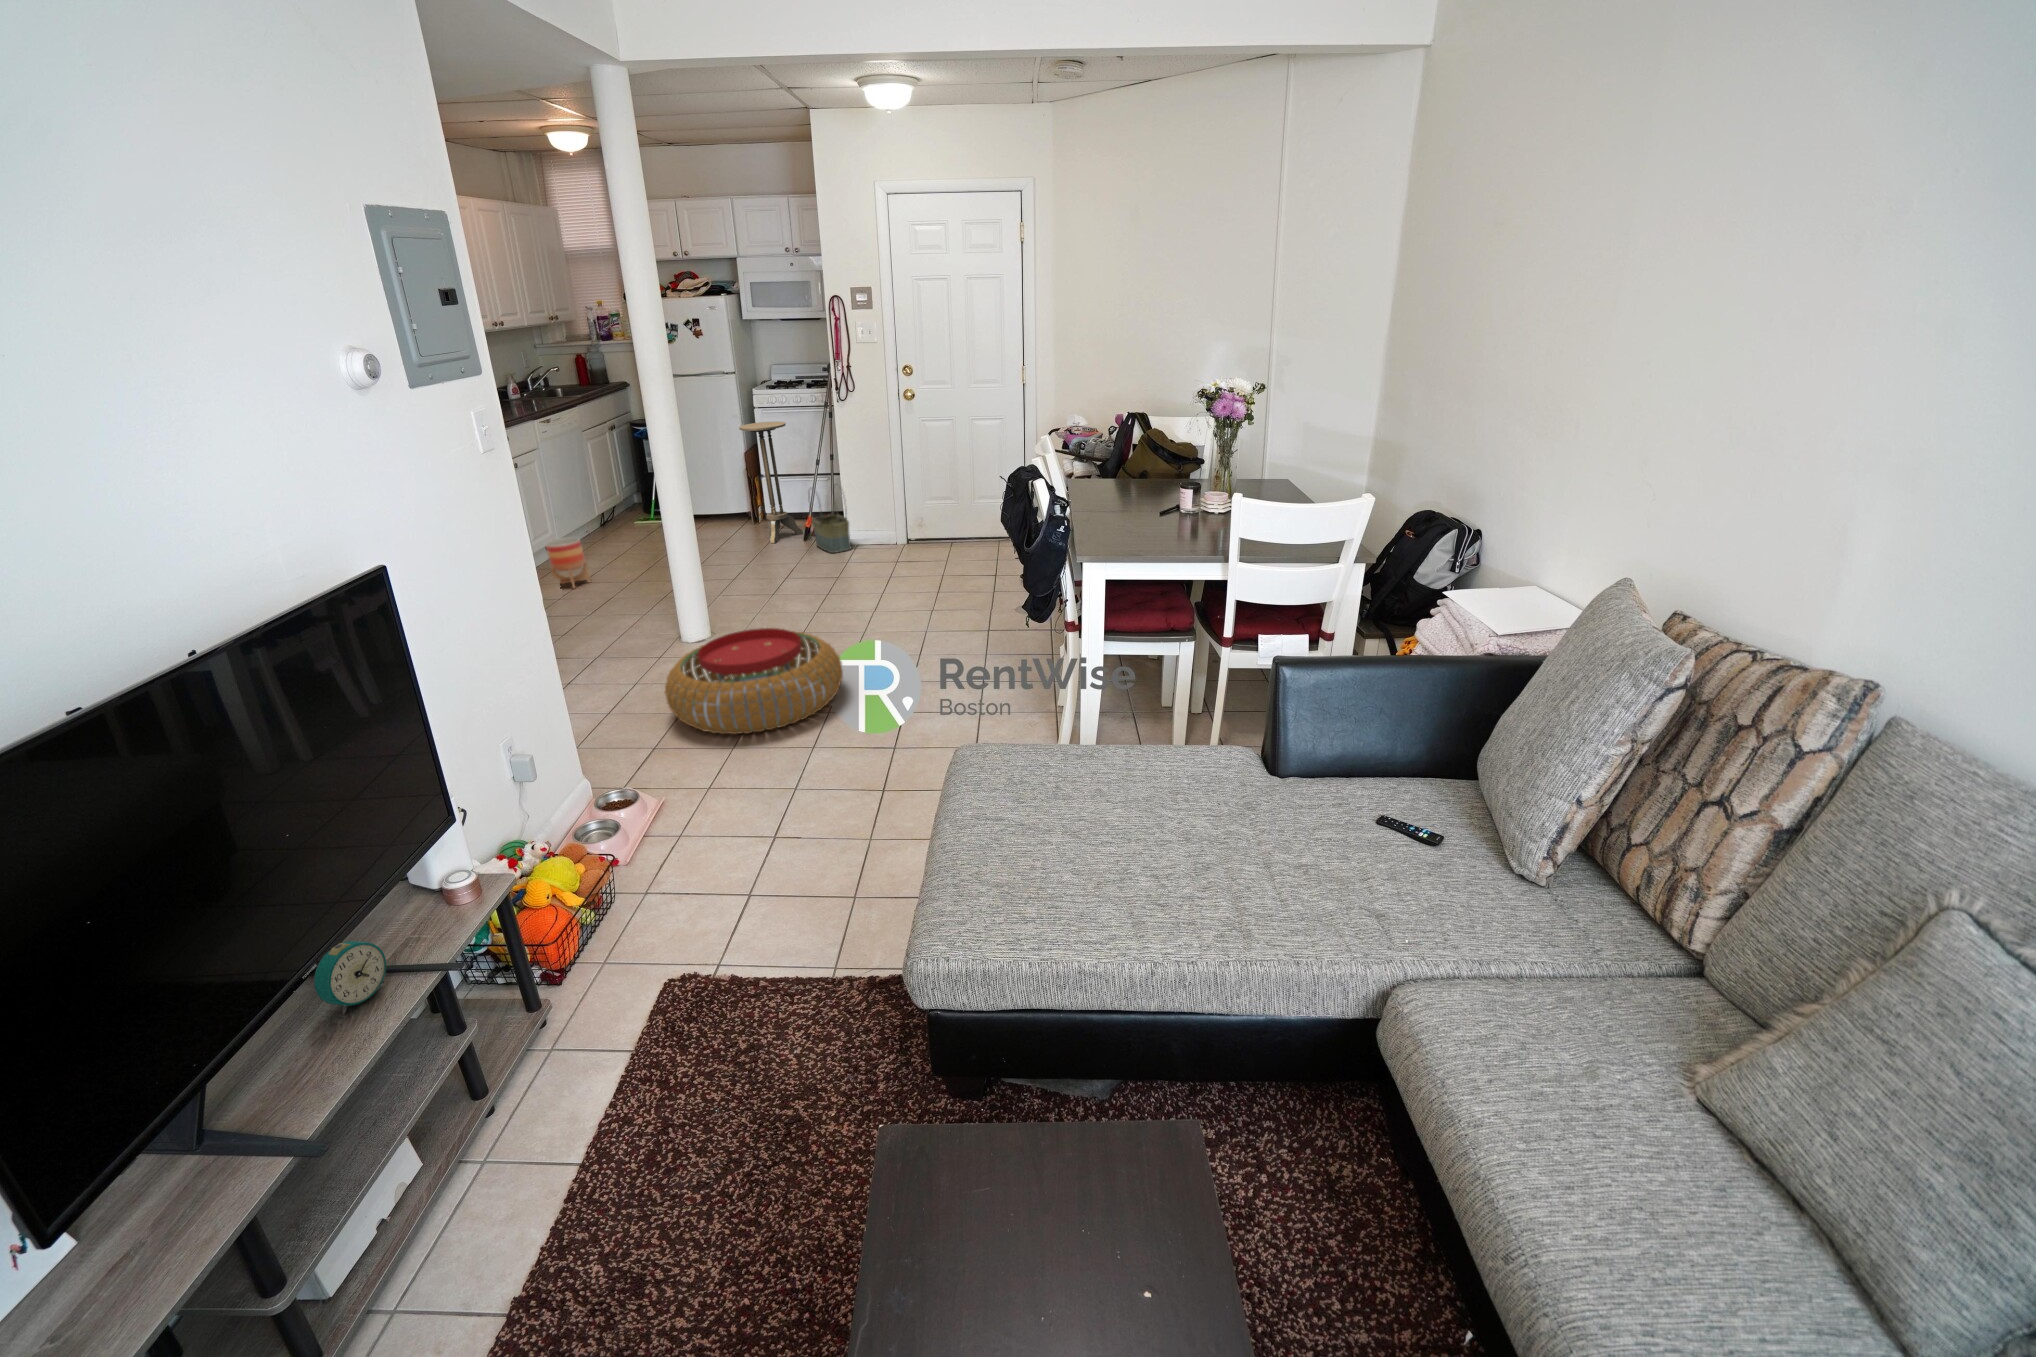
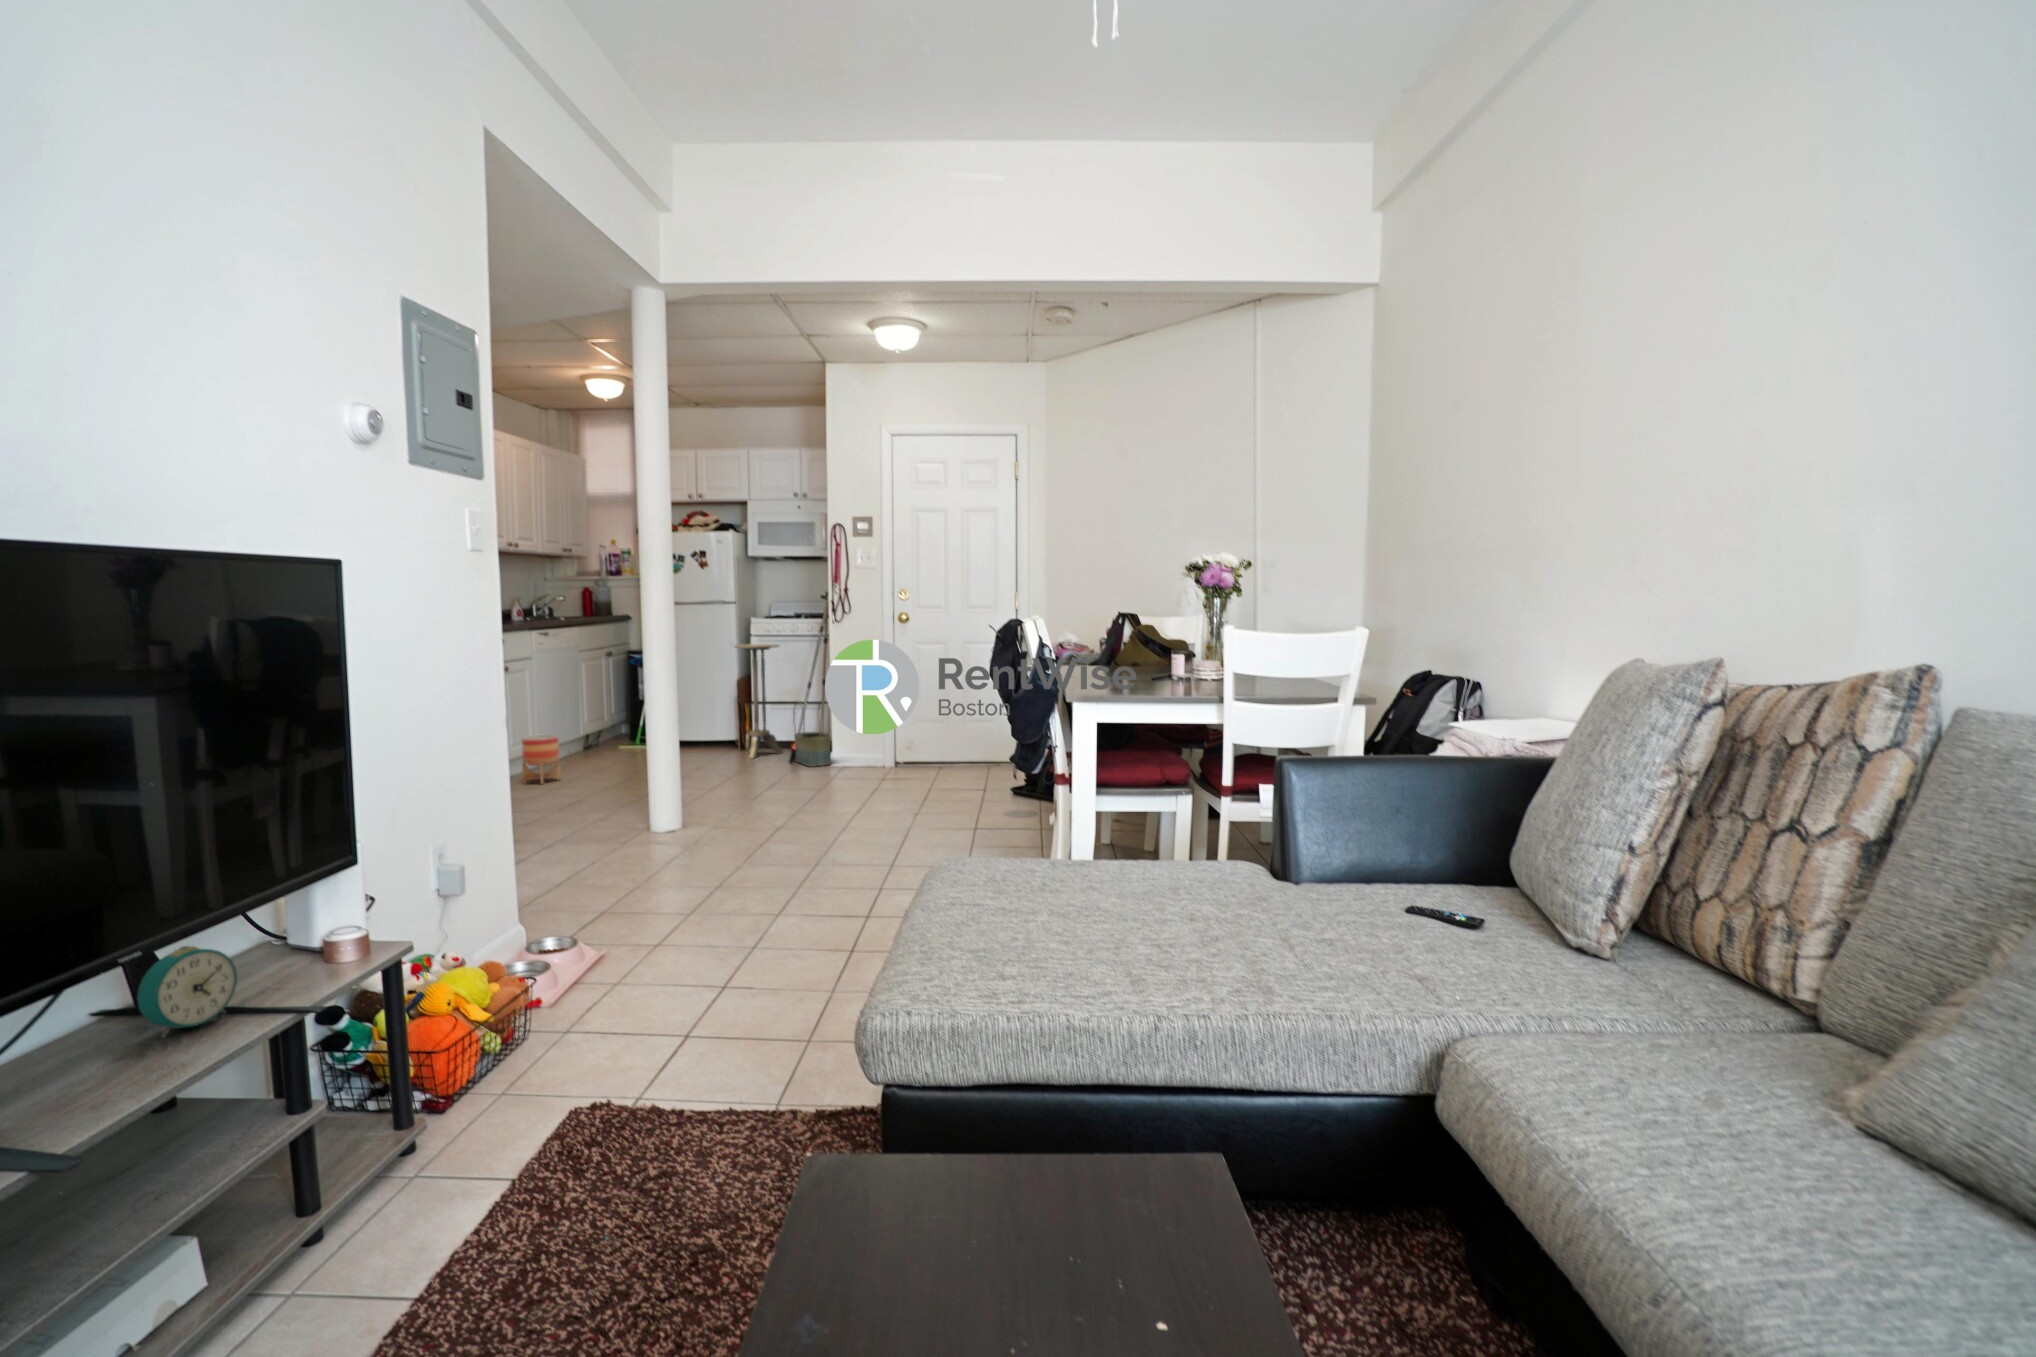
pouf: present [665,628,843,734] -> none [621,796,813,894]

